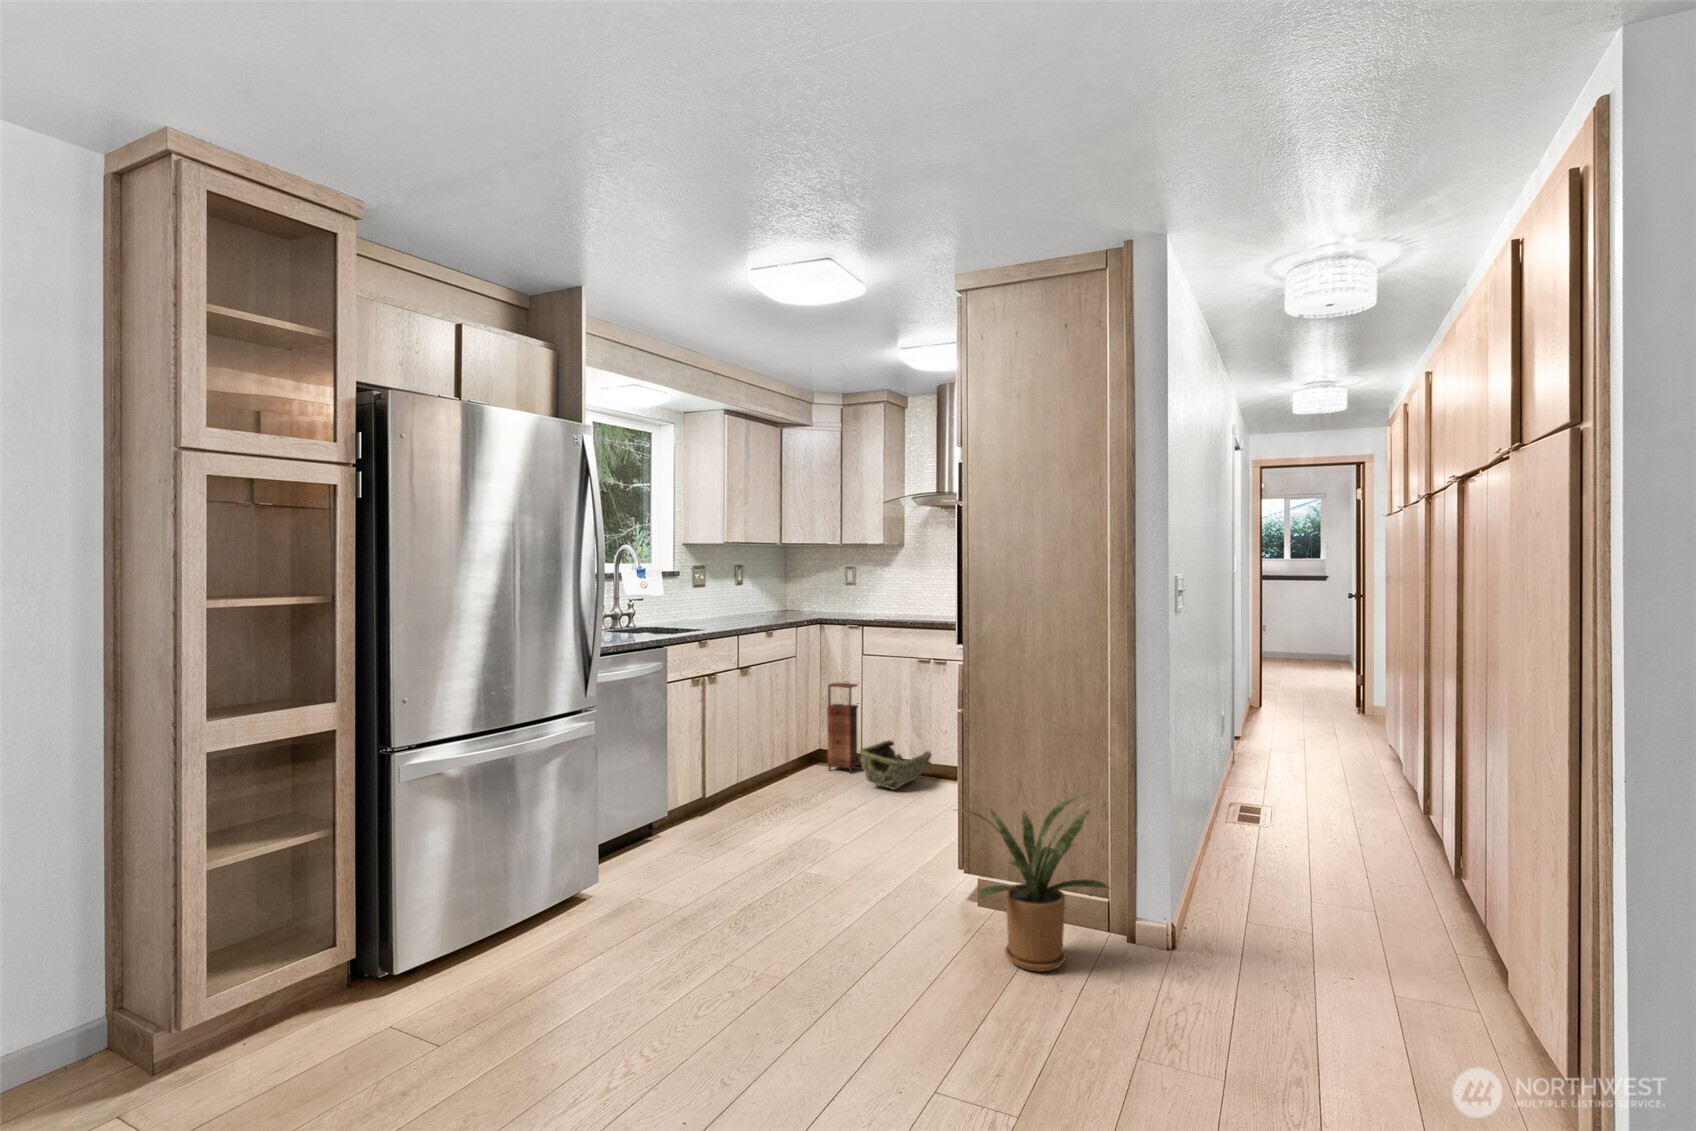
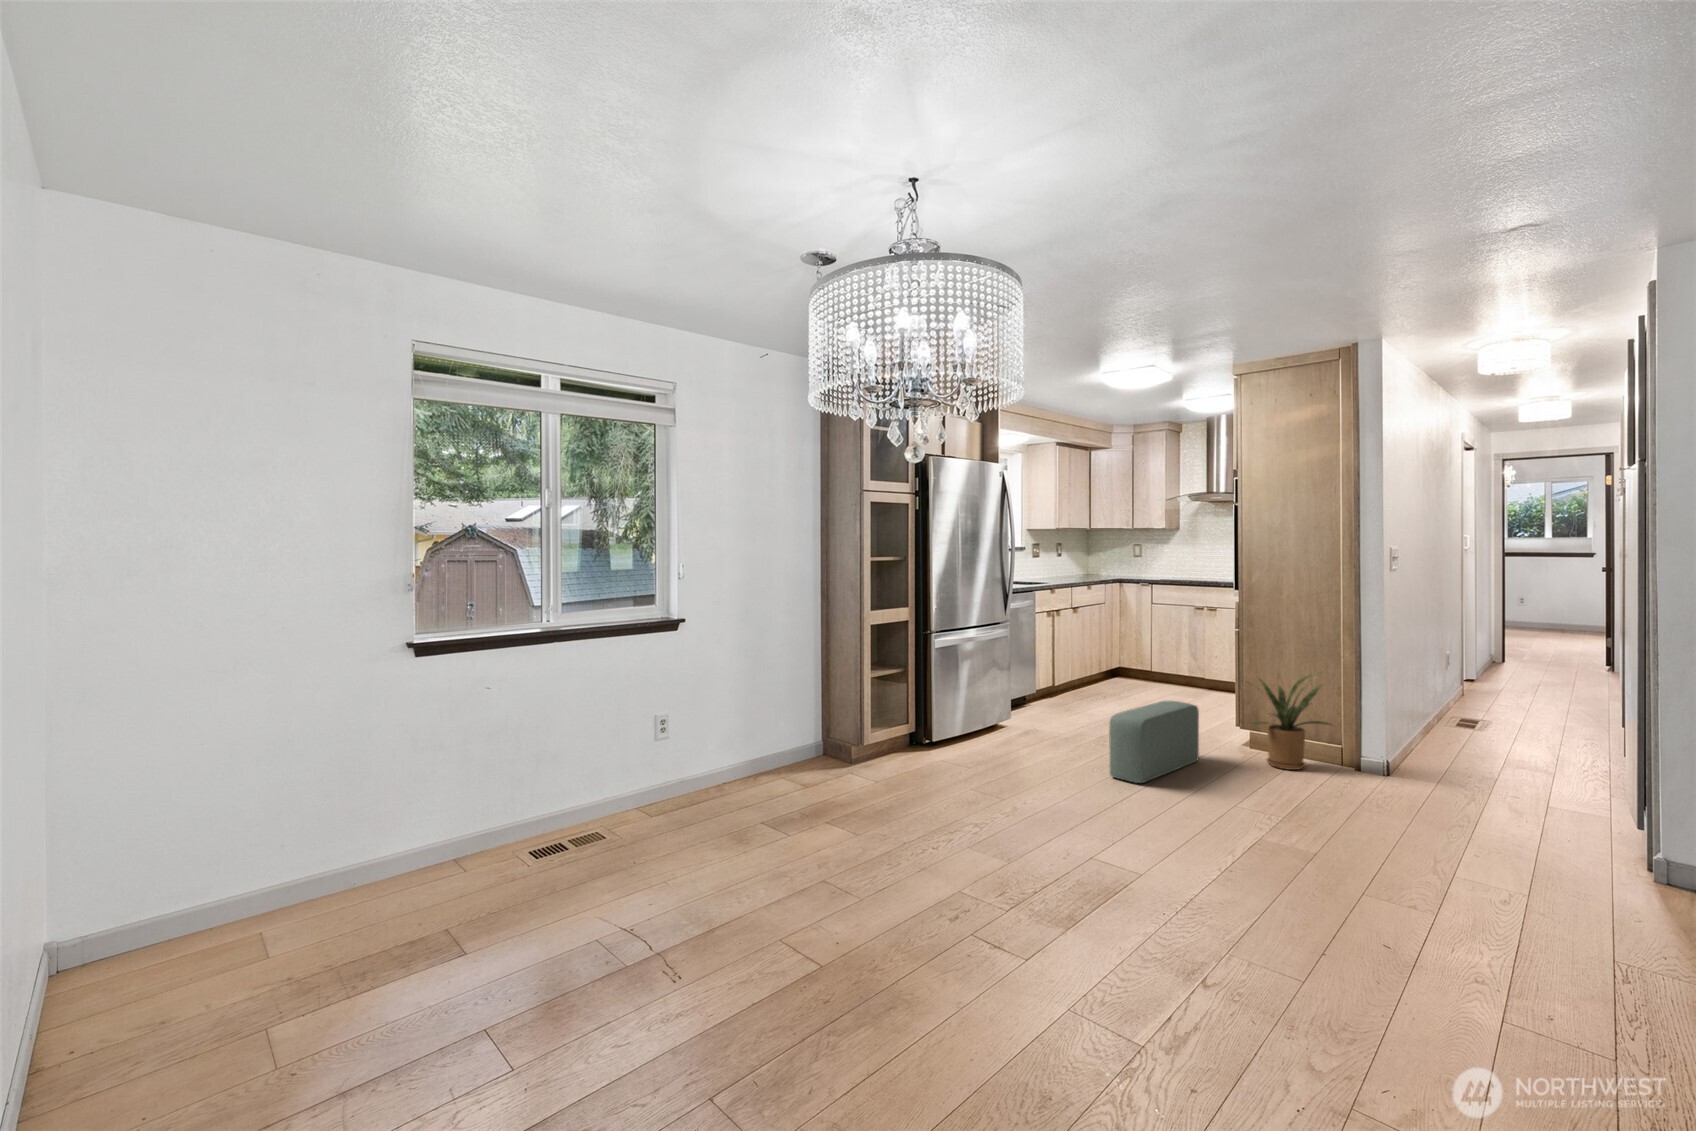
storage cabinet: present [827,682,862,773] -> none [1127,623,1151,684]
woven basket: present [860,740,931,790] -> none [1153,663,1205,693]
pouf: none [716,854,895,1062] -> present [1109,701,1199,783]

